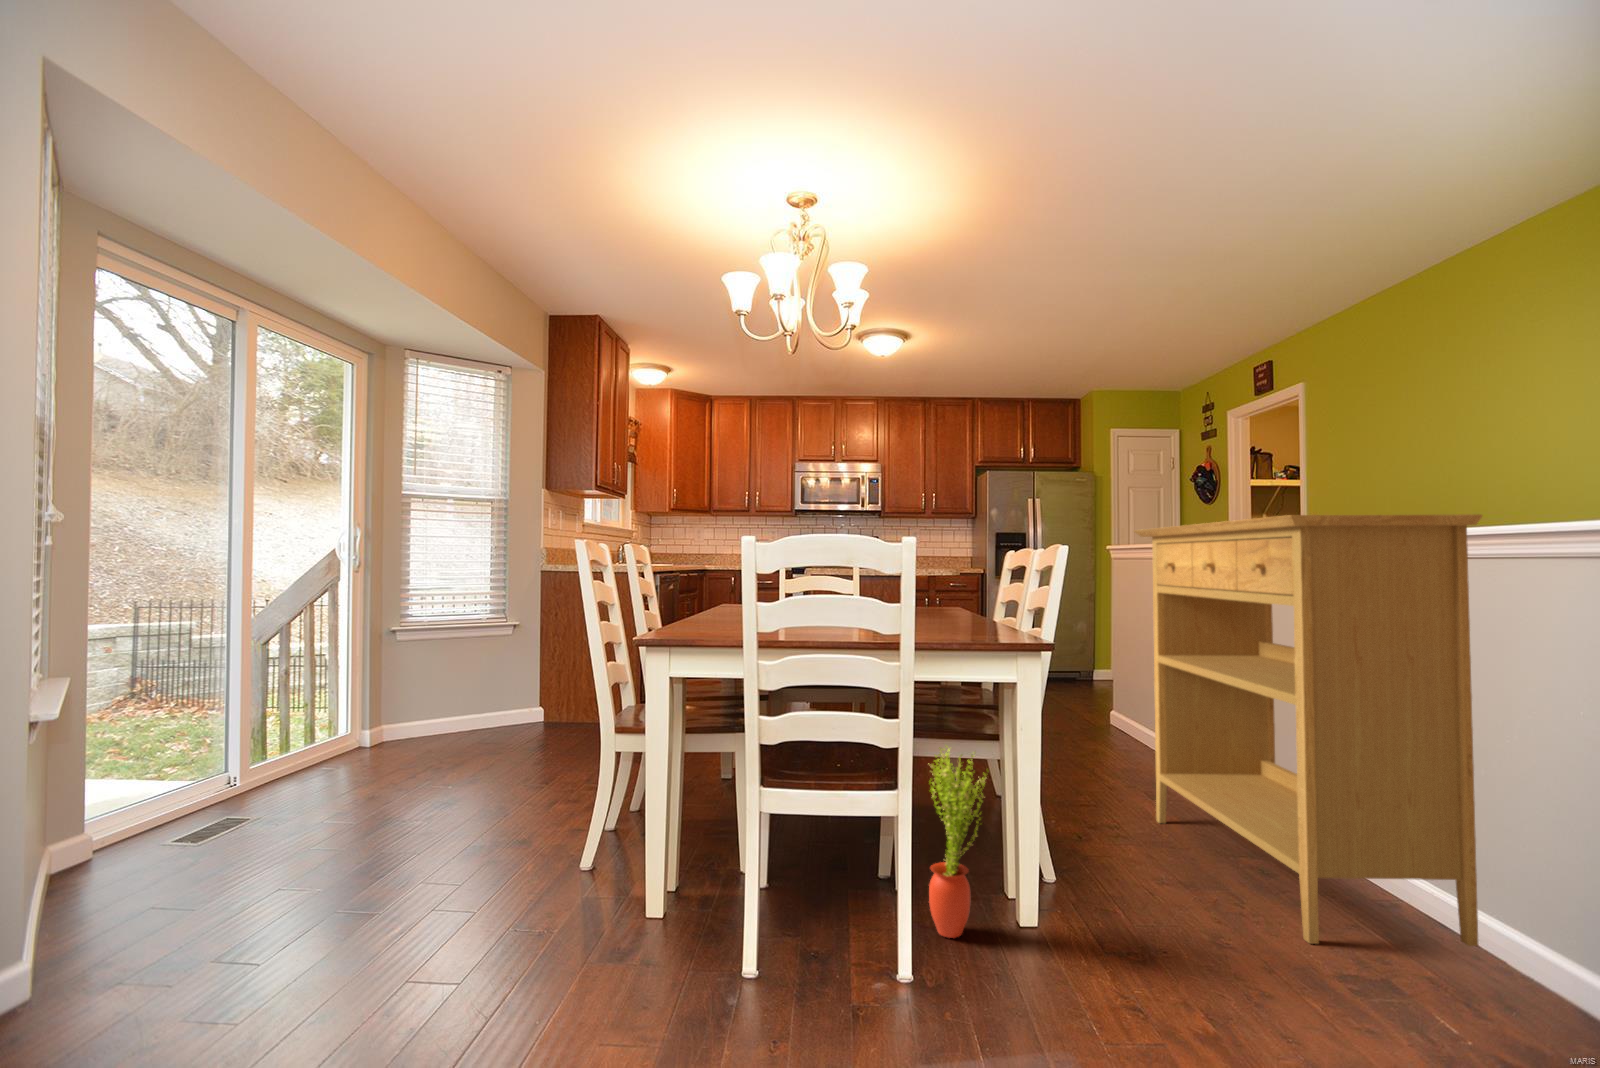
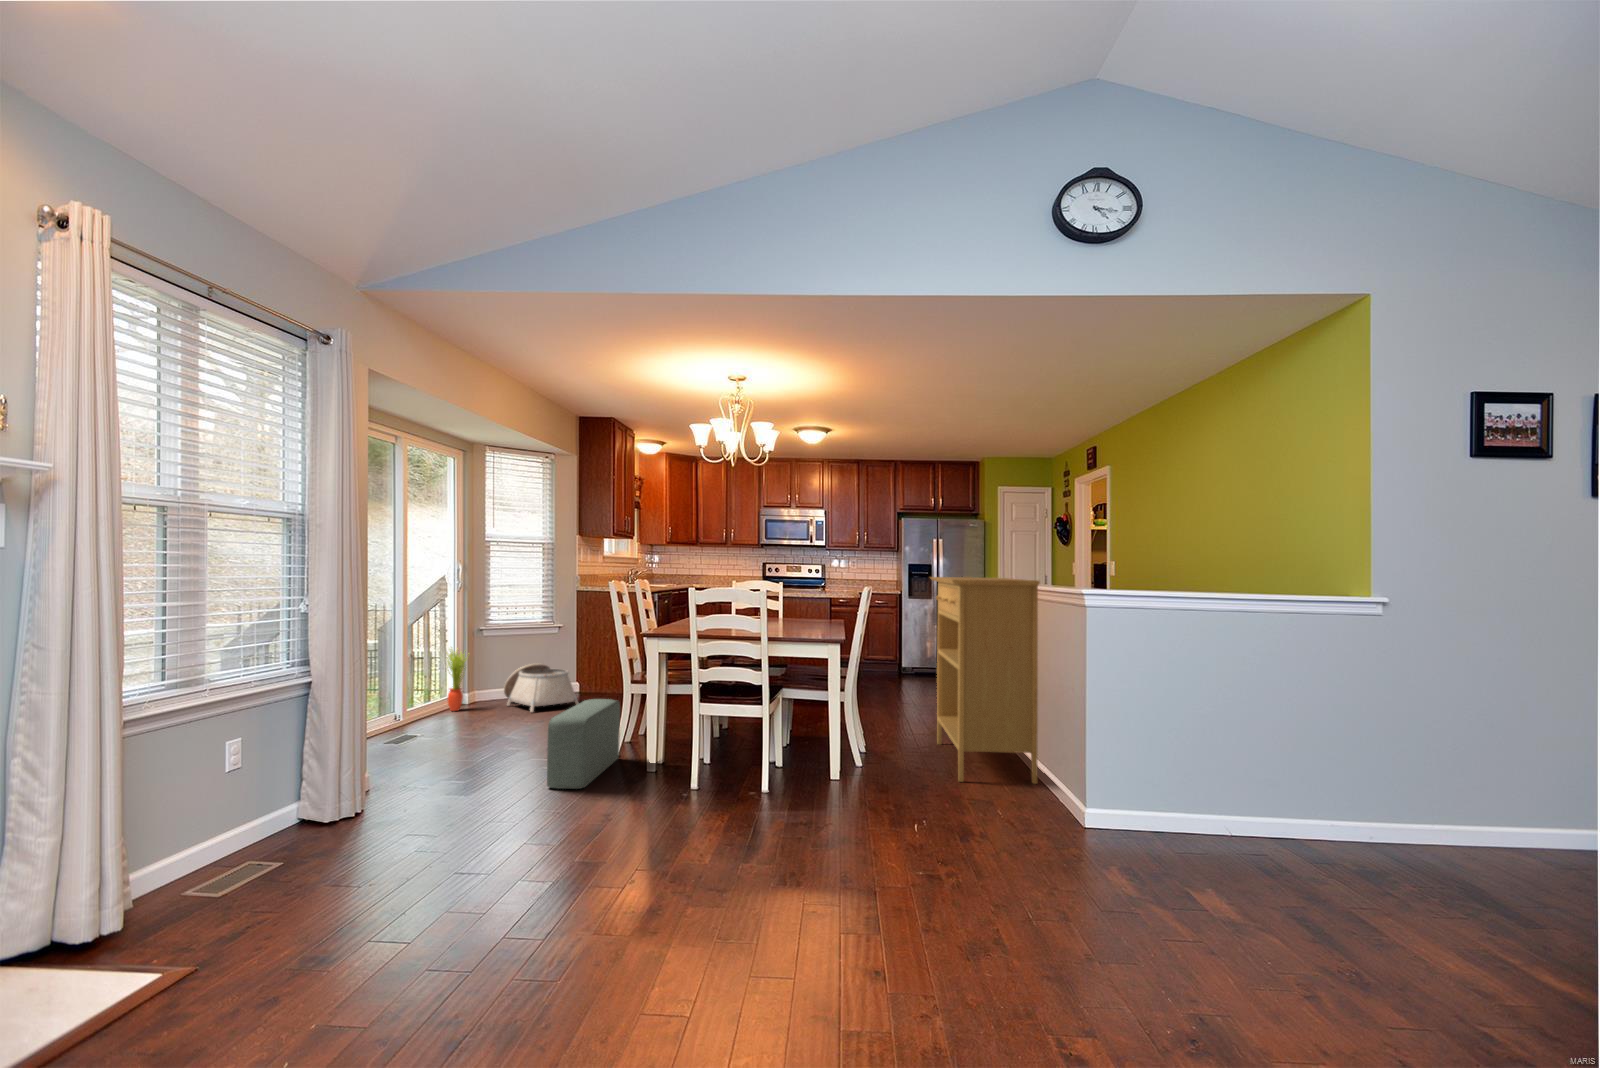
basket: none [427,681,544,761] -> present [504,663,579,712]
potted plant: present [929,746,986,938] -> present [447,649,470,711]
pouf: none [418,766,594,999] -> present [547,699,620,789]

